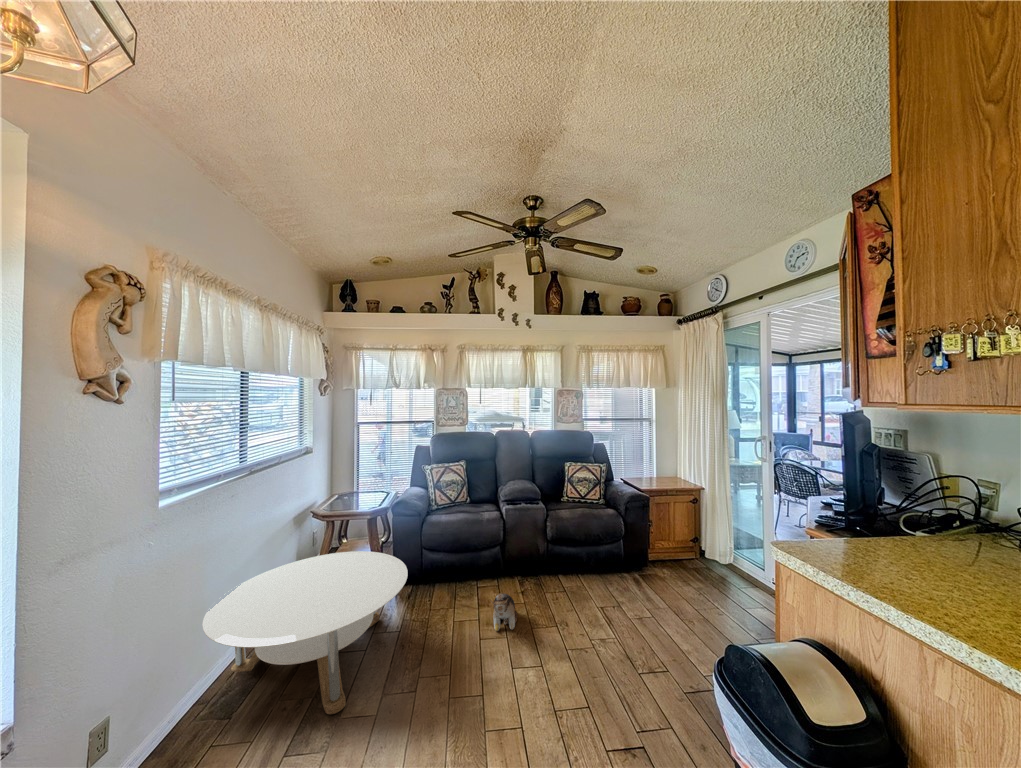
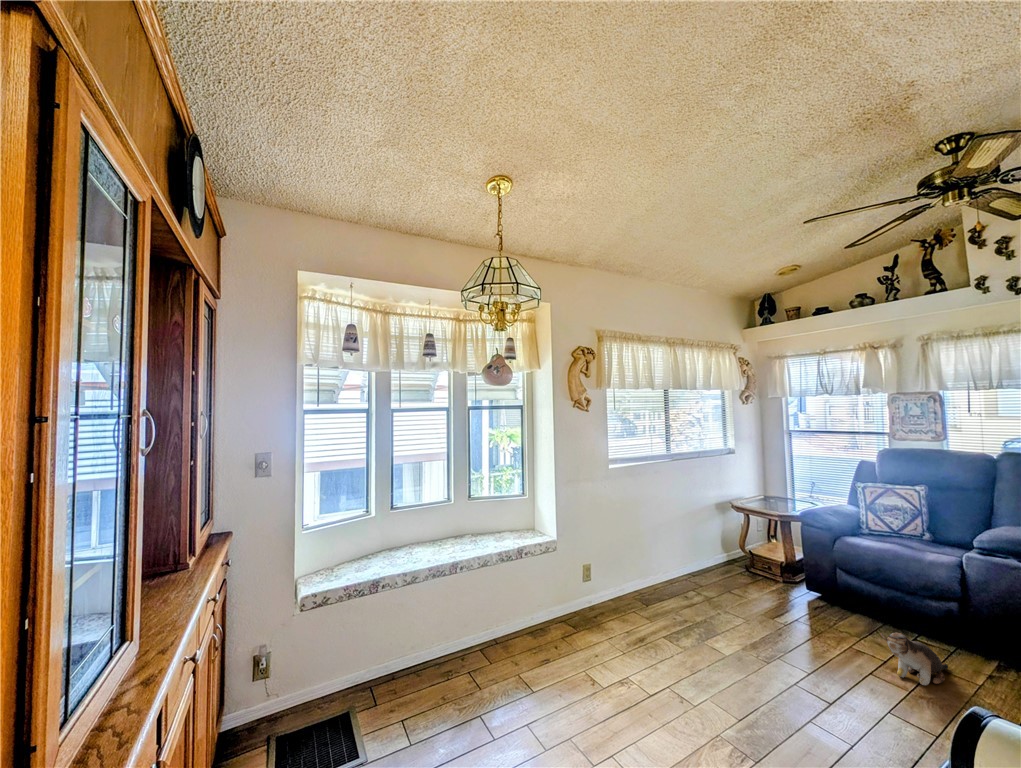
round table: present [203,551,408,714] -> none [636,536,786,639]

